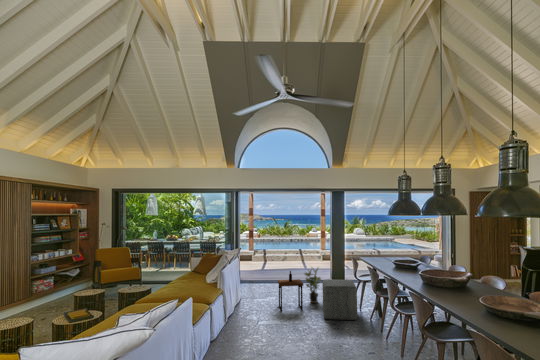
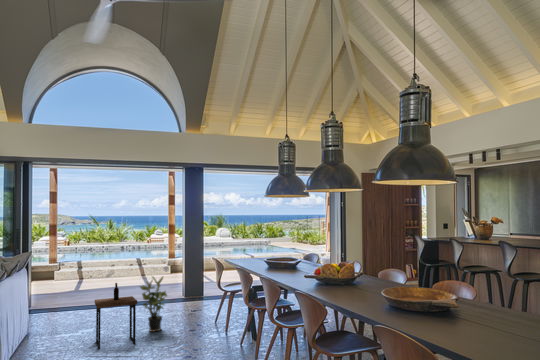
ottoman: present [323,280,357,320] -> none [168,290,221,352]

